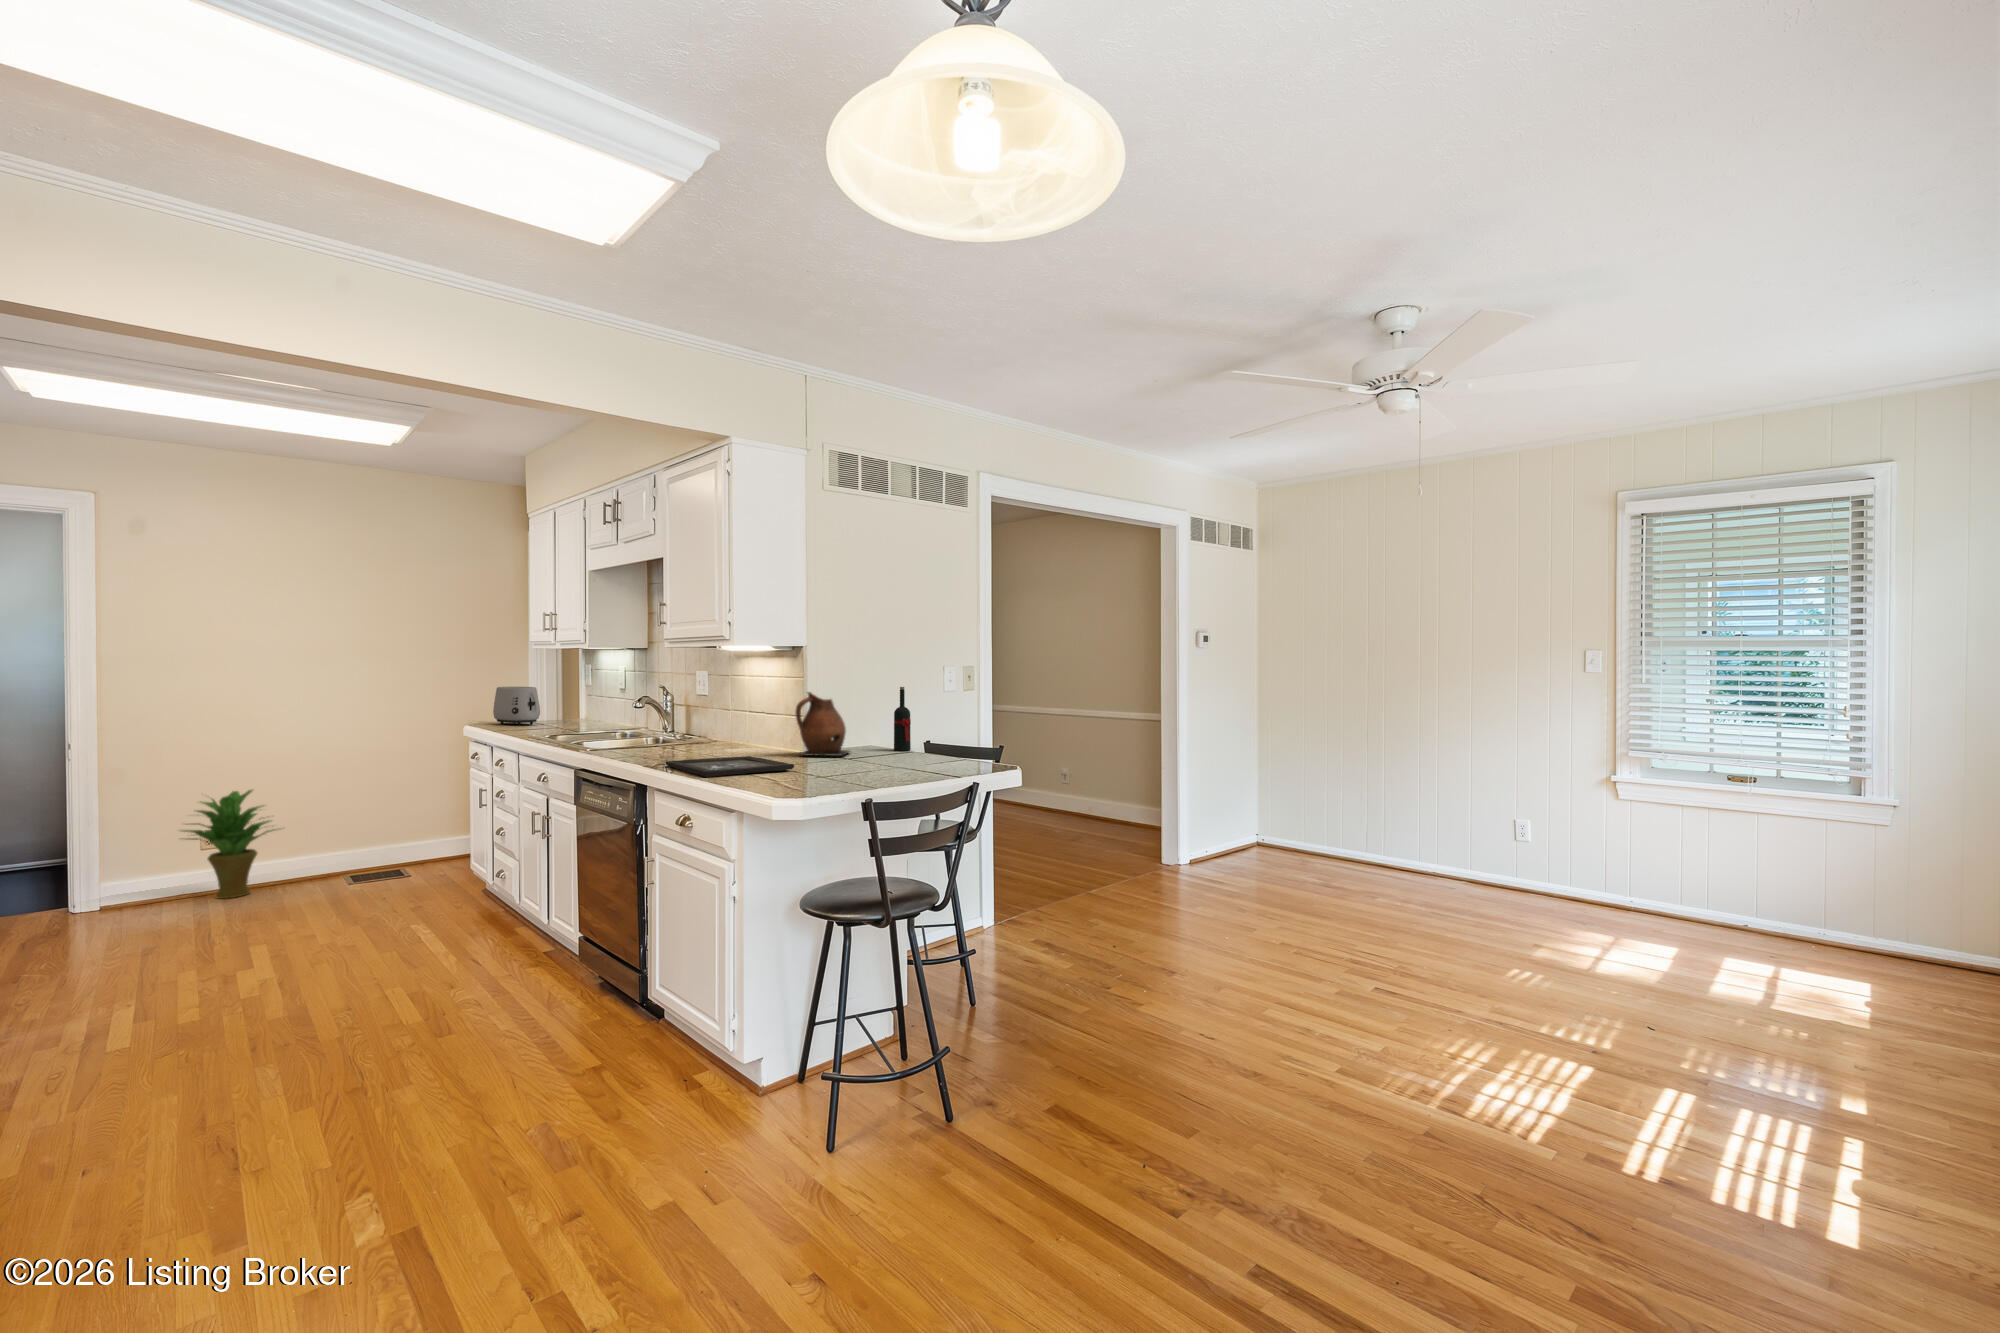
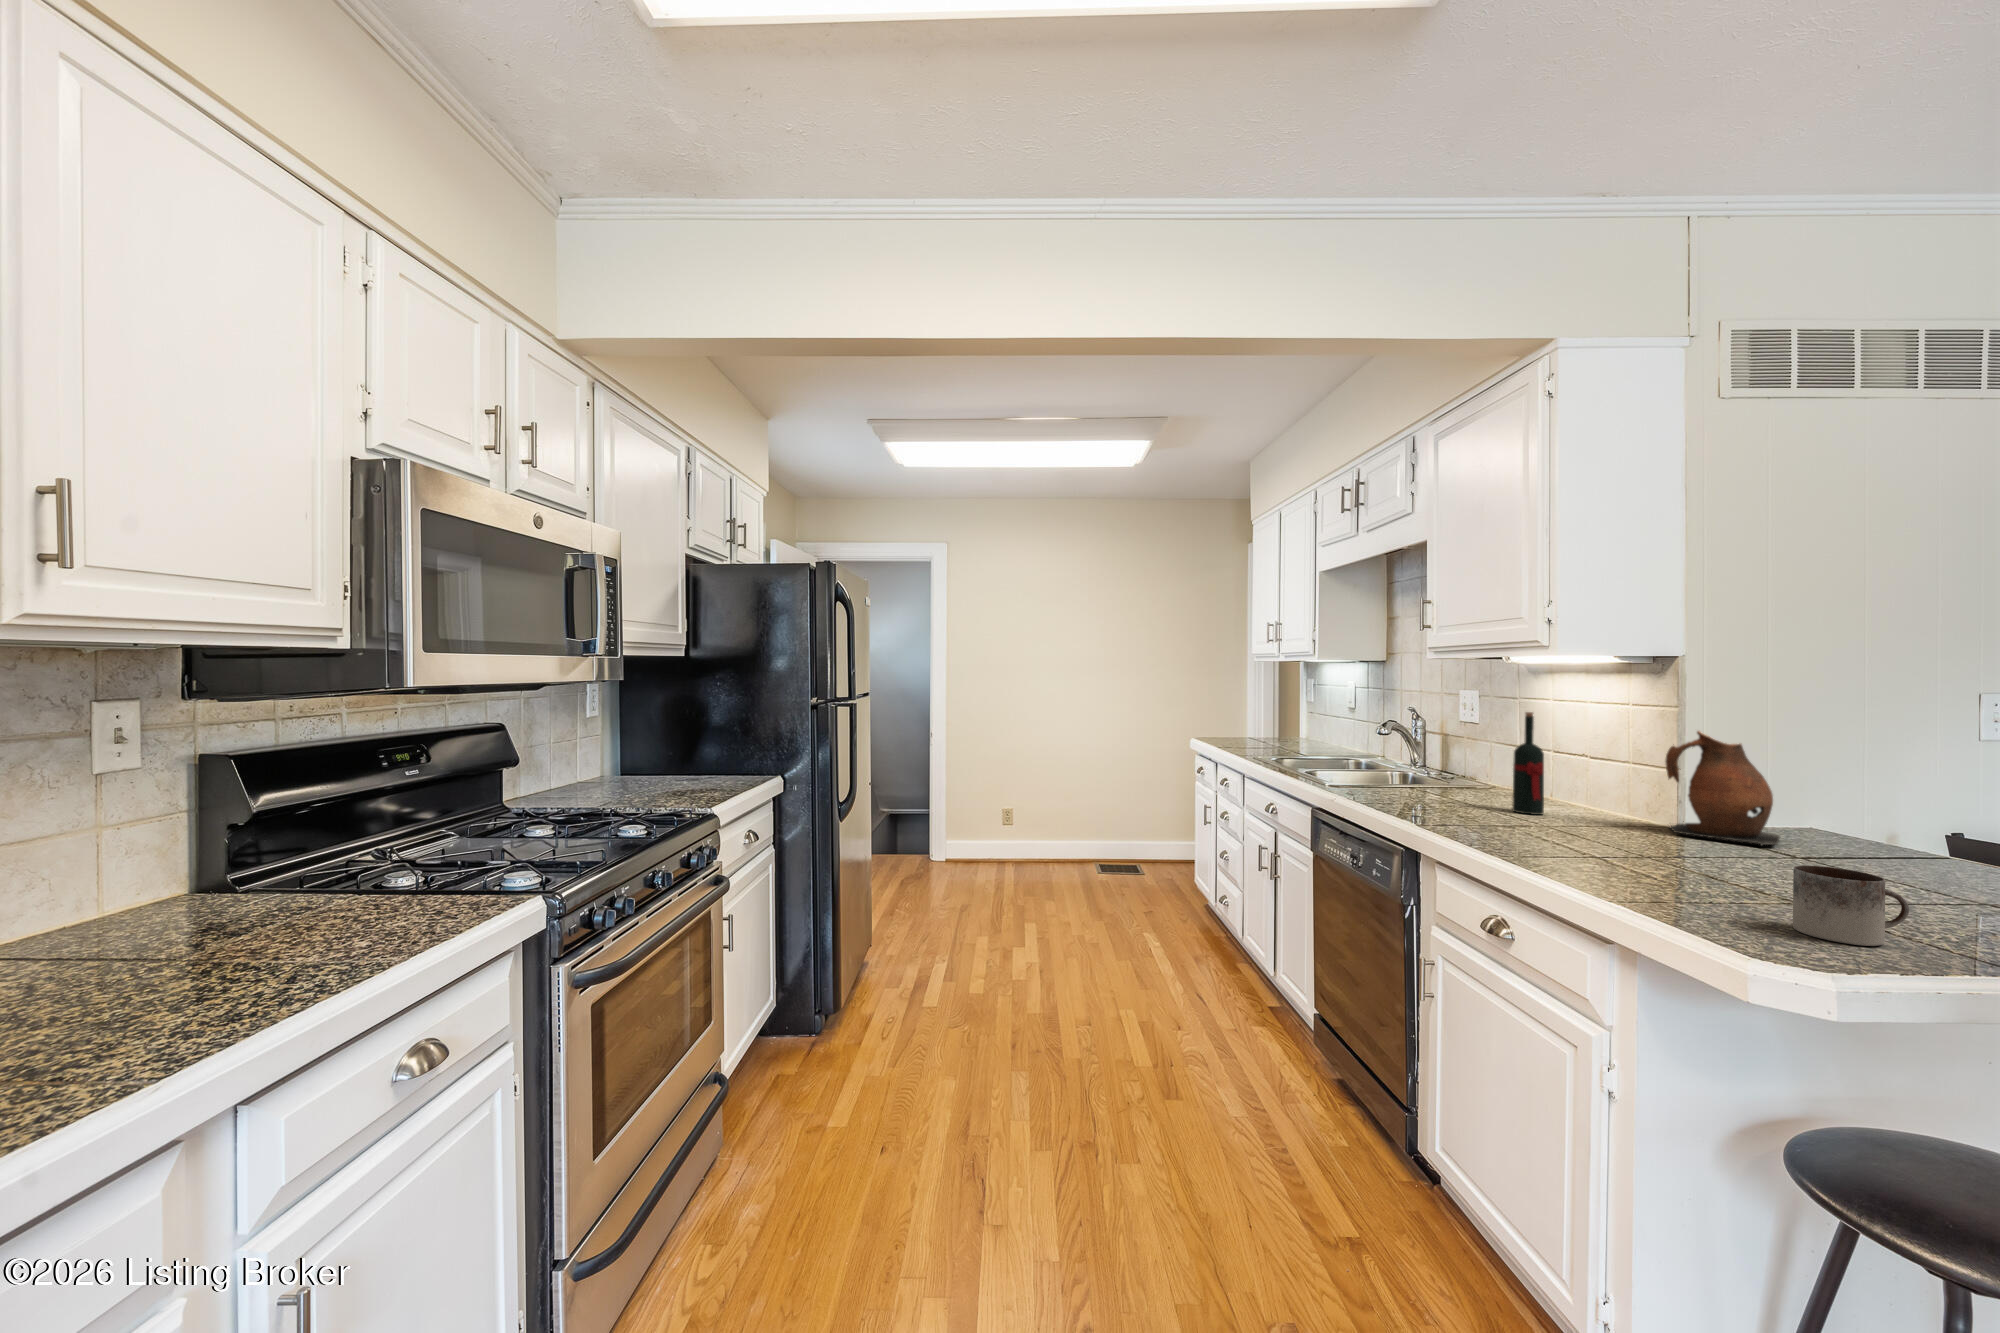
toaster: present [493,687,540,725] -> none [1218,700,1263,741]
wine bottle: present [894,687,911,751] -> present [1512,712,1544,815]
mug: none [804,755,844,789] -> present [1793,865,1909,946]
tray: present [666,756,794,777] -> none [1451,820,1709,868]
potted plant: present [183,790,274,899] -> none [989,777,1055,867]

